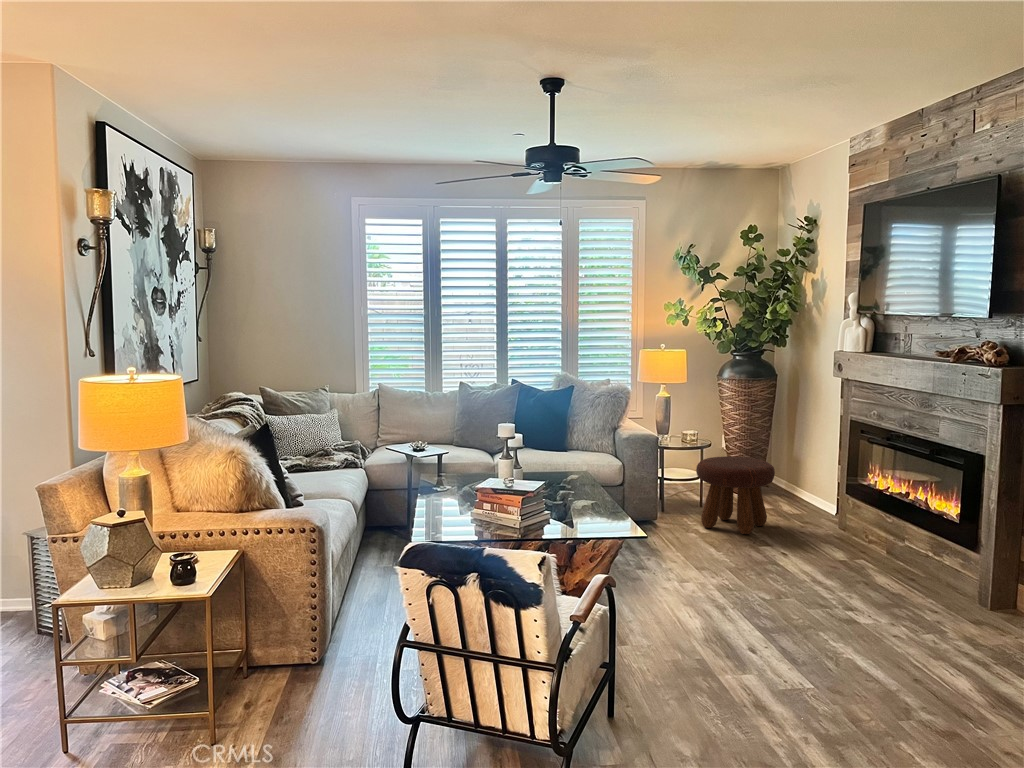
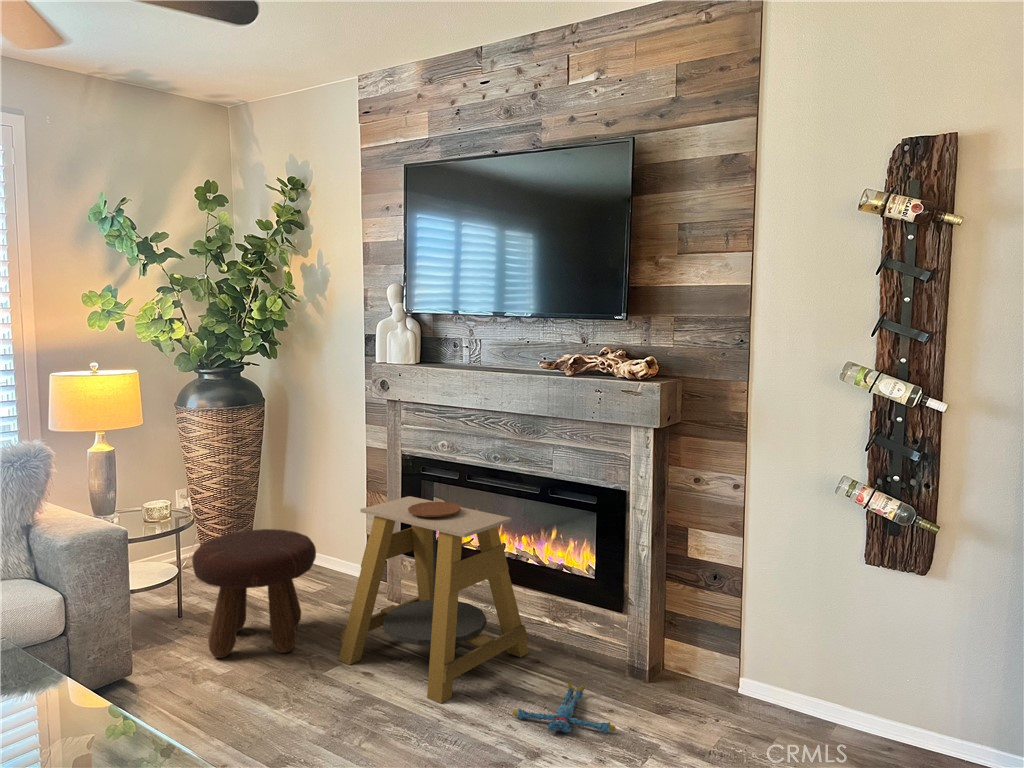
side table: none [773,447,912,577] -> present [338,496,529,703]
plush toy: none [856,589,924,619] -> present [512,683,616,733]

